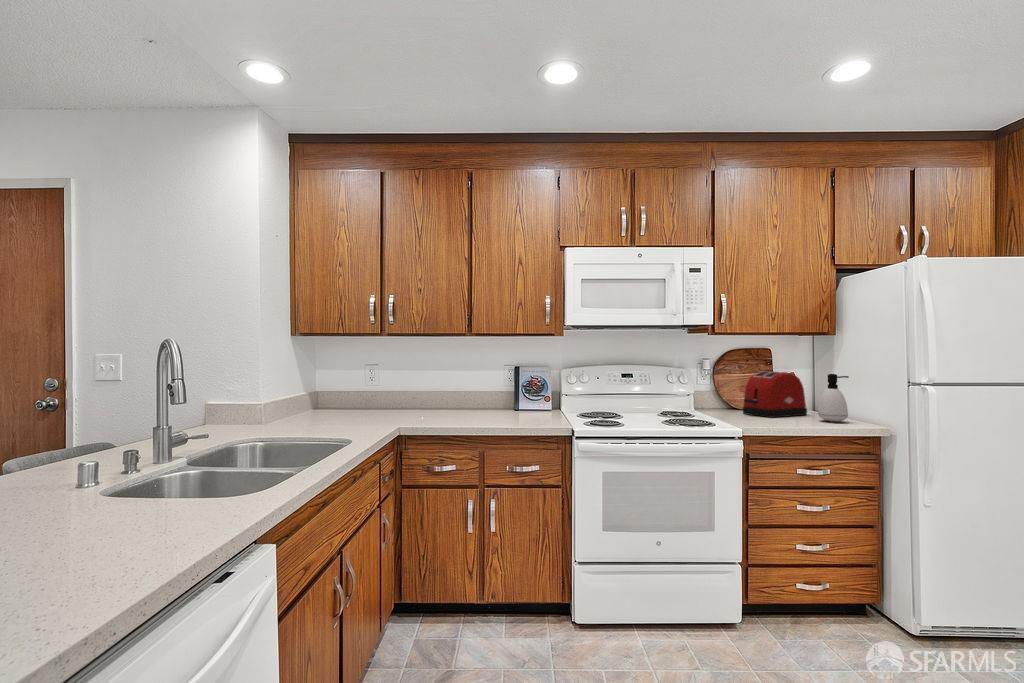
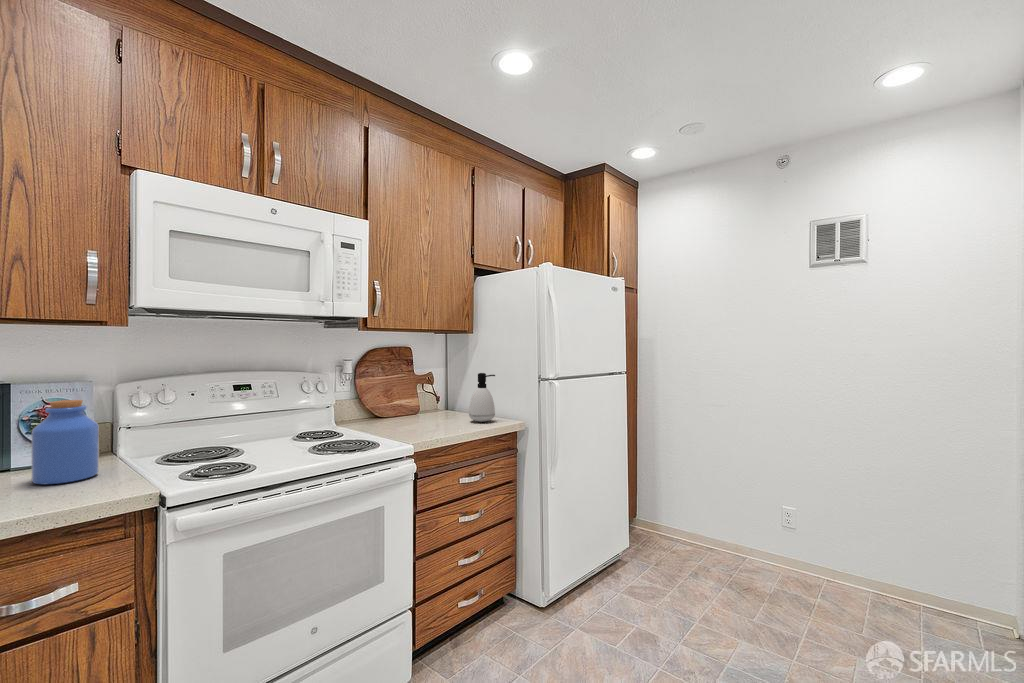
toaster: present [743,371,807,418] -> none [390,372,451,424]
jar: none [526,376,551,418] -> present [32,400,99,485]

